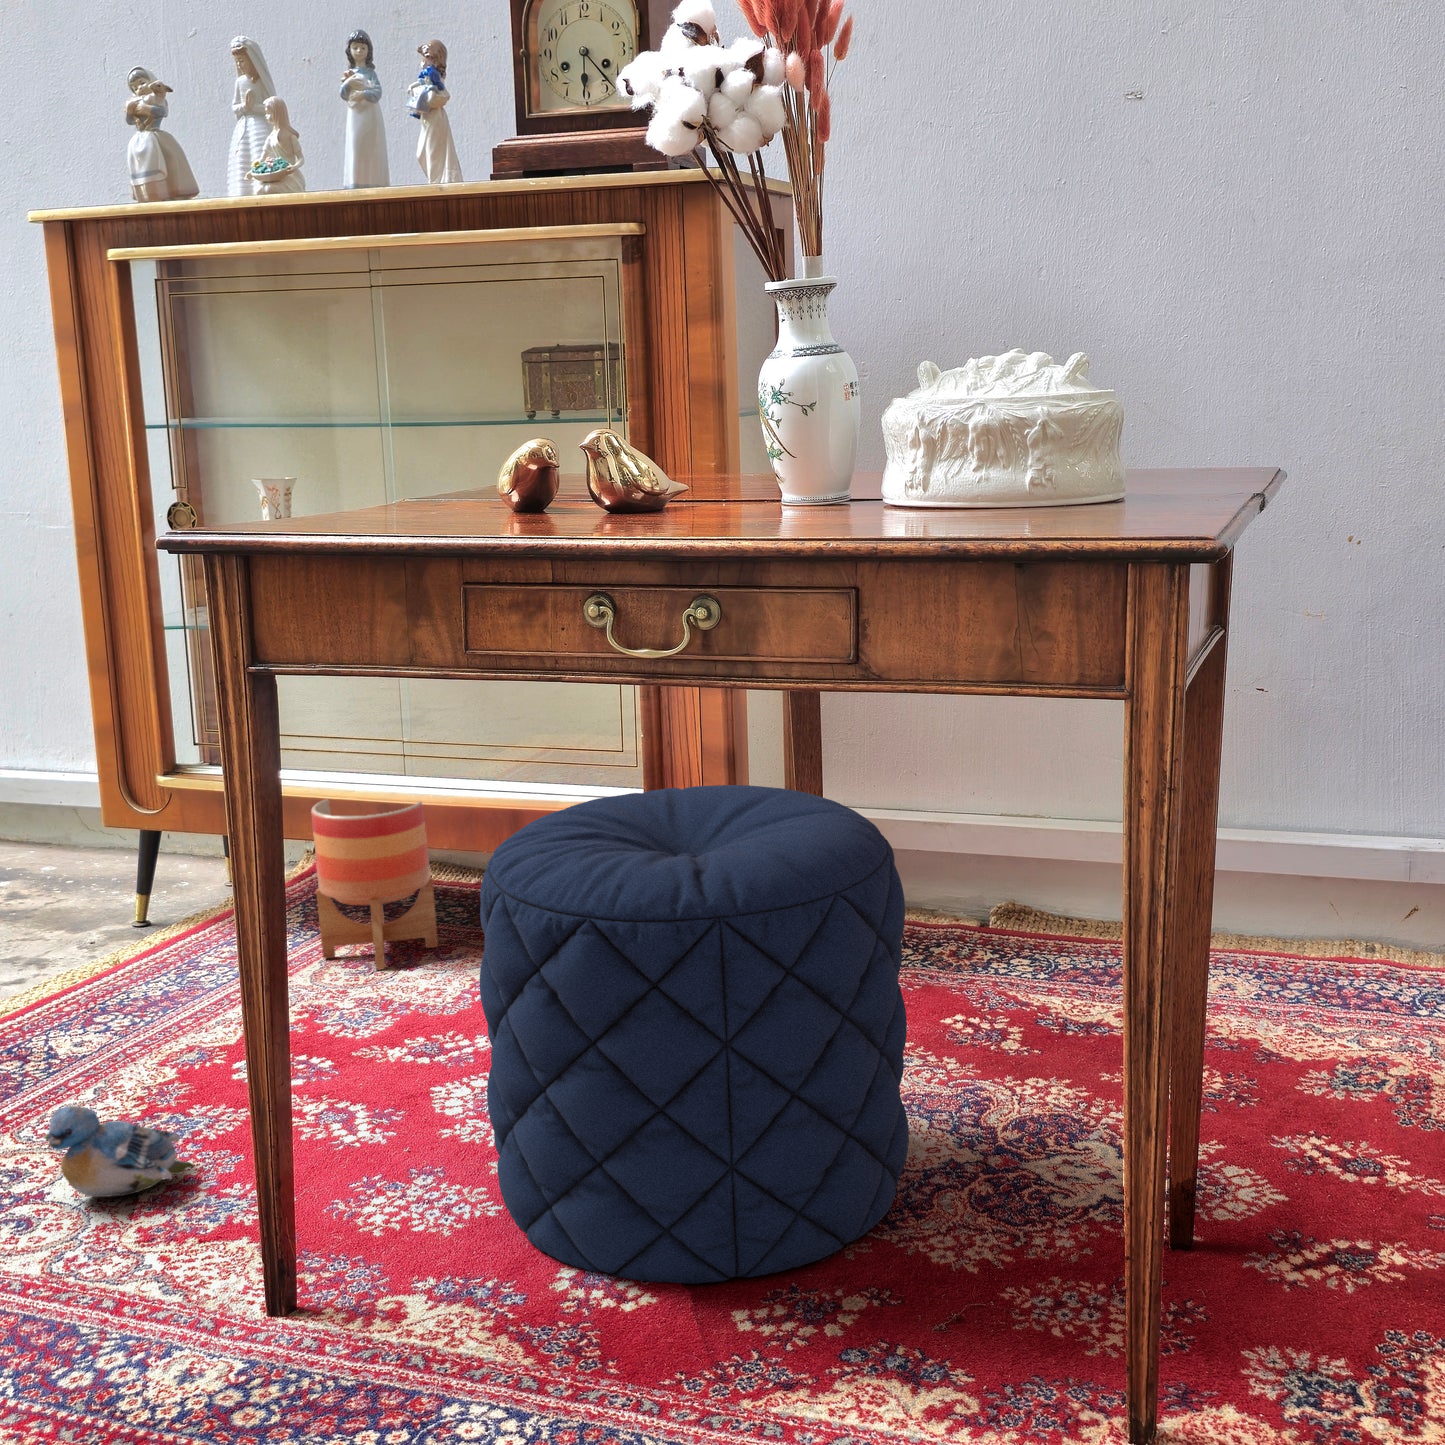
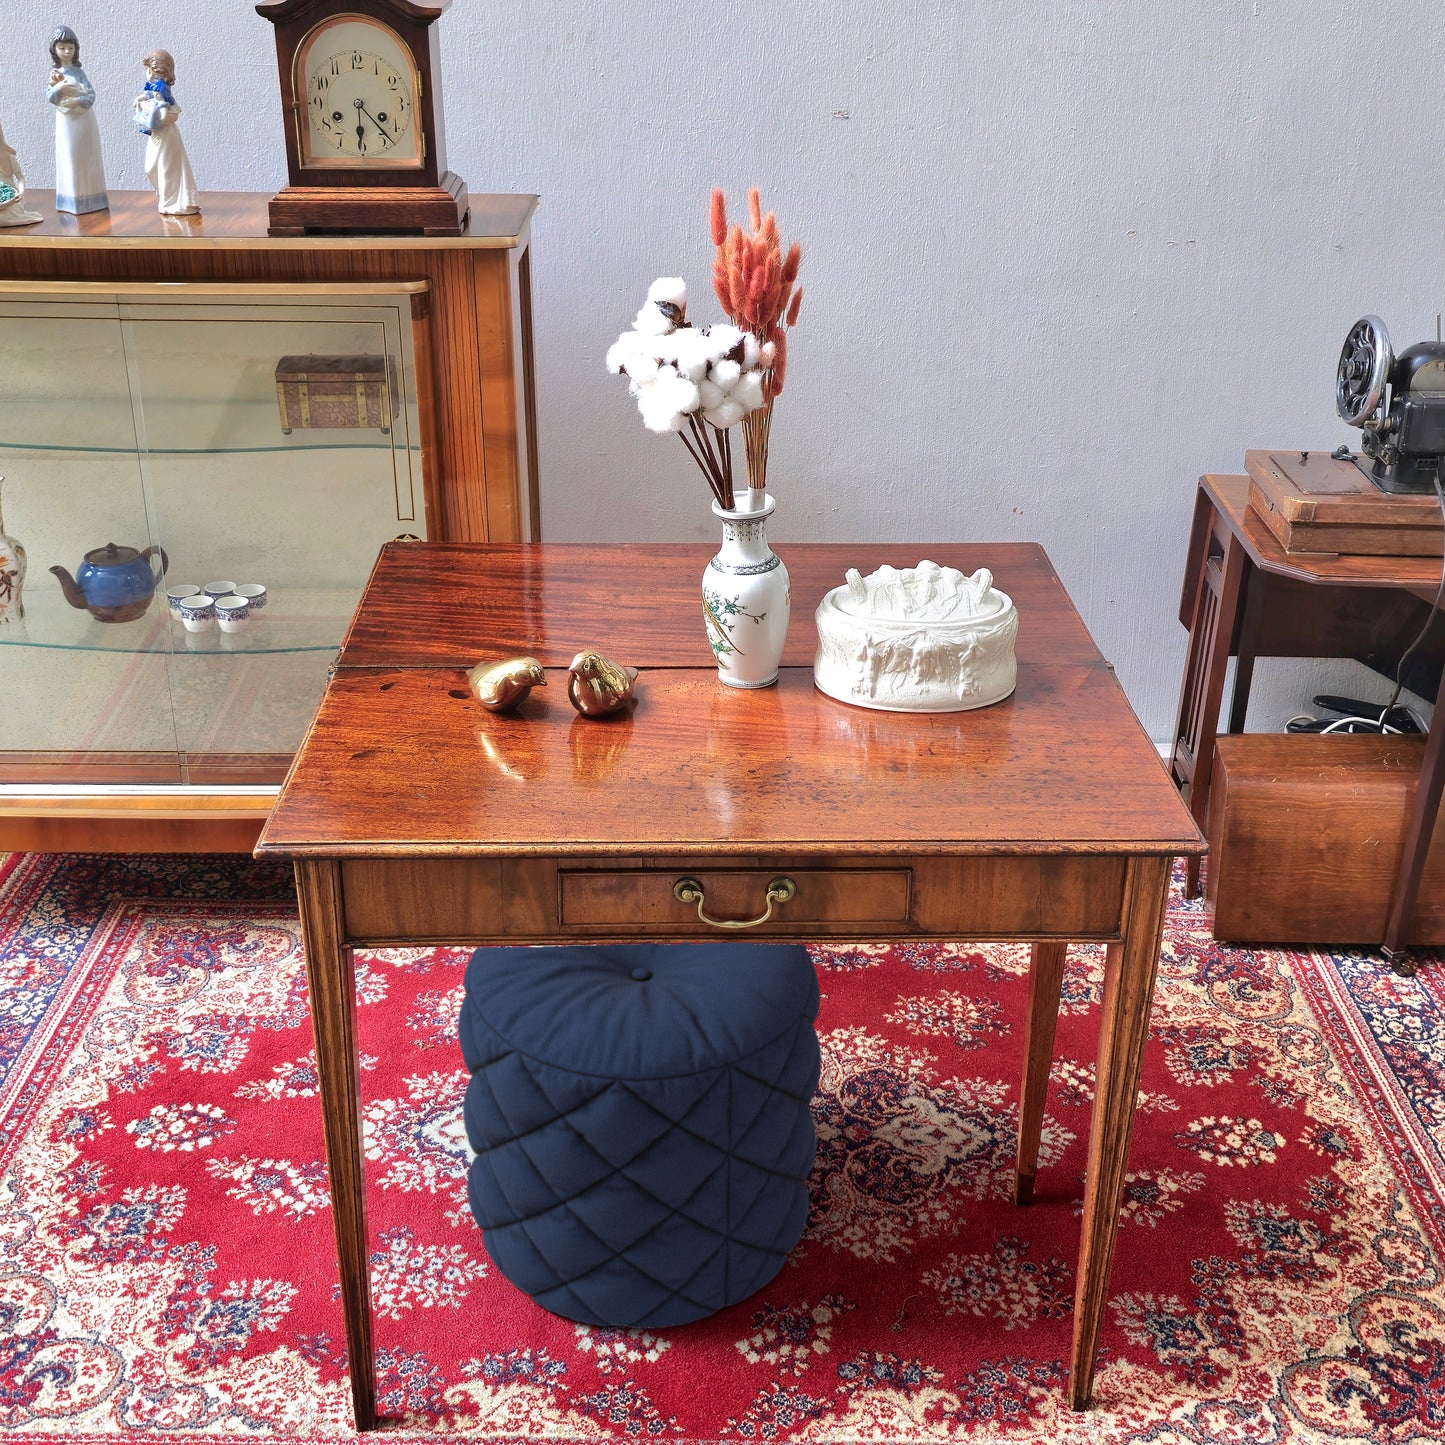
planter: present [311,799,438,970] -> none [102,794,232,971]
plush toy: present [44,1106,194,1197] -> none [42,1245,181,1330]

